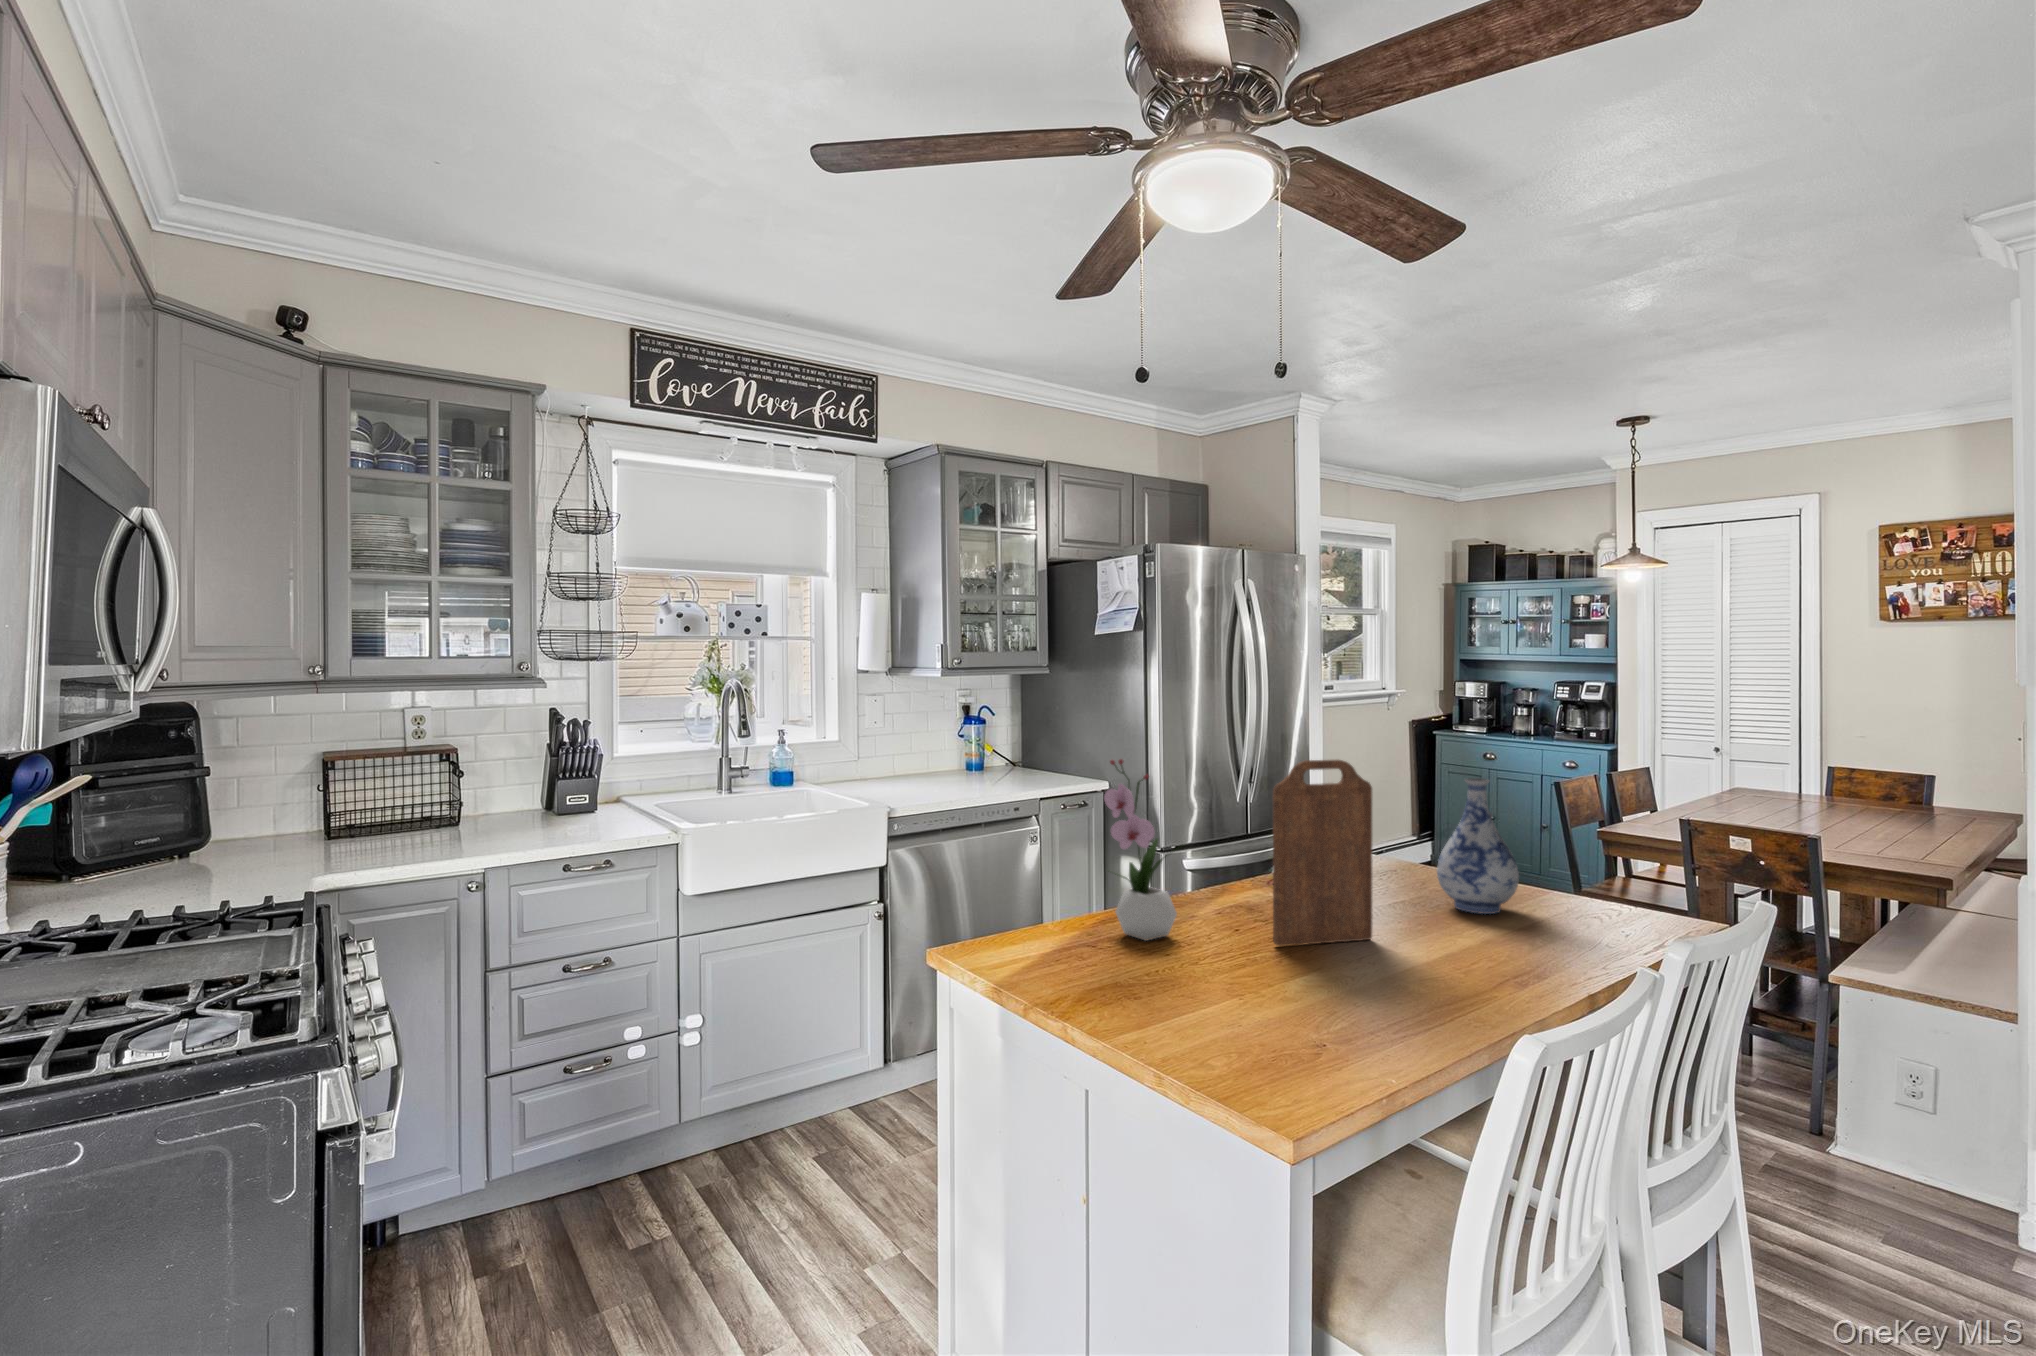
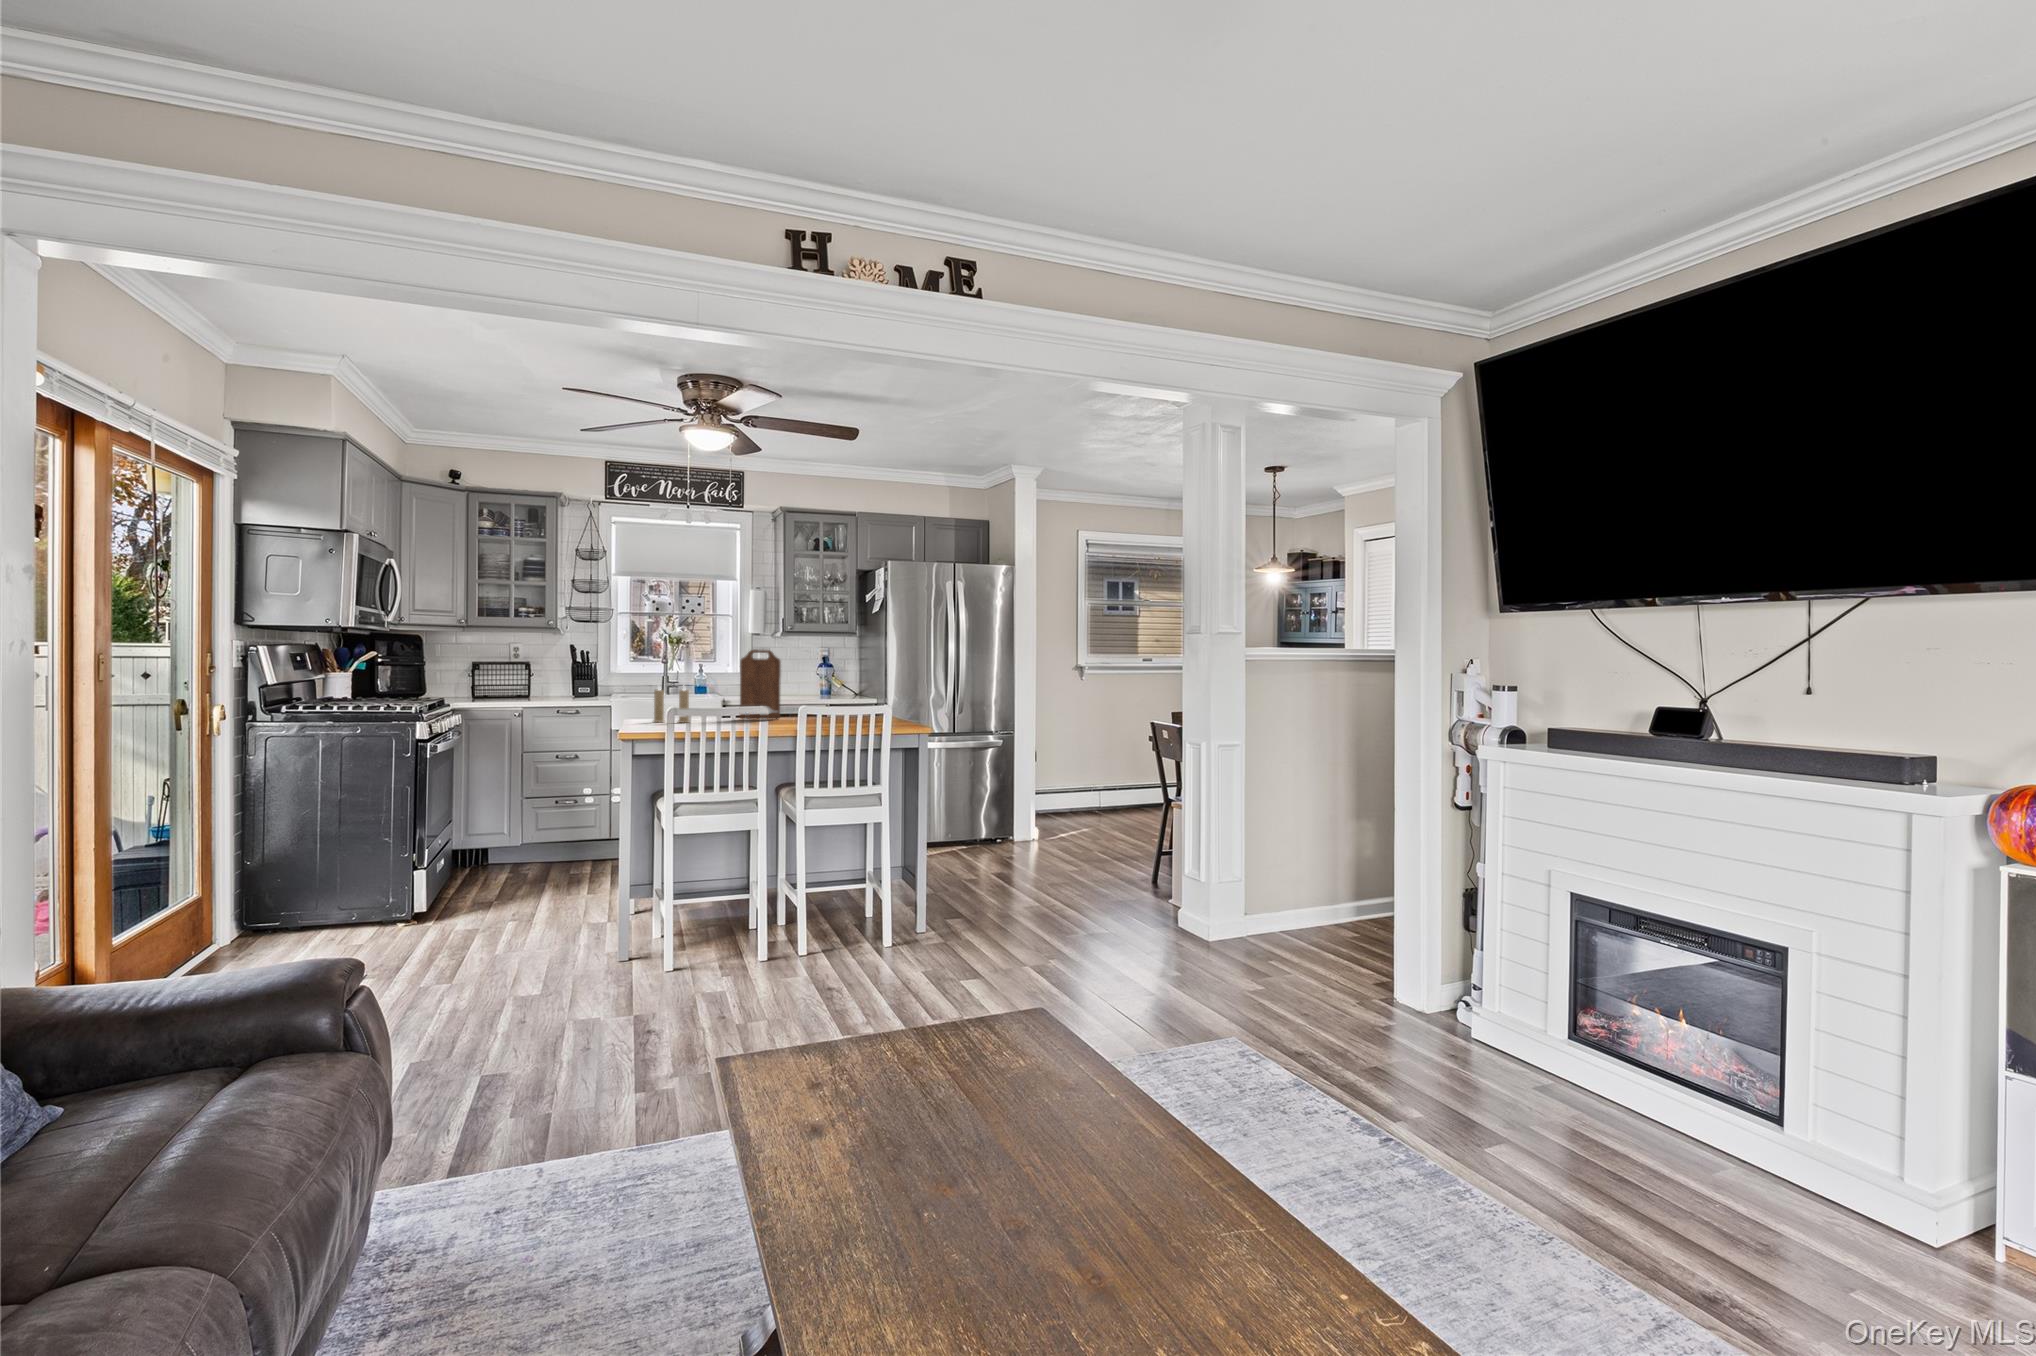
flower arrangement: present [1104,759,1177,940] -> none [692,650,721,718]
vase: present [1437,778,1519,914] -> none [837,663,868,718]
candle: none [1149,888,1279,1017] -> present [653,686,689,723]

